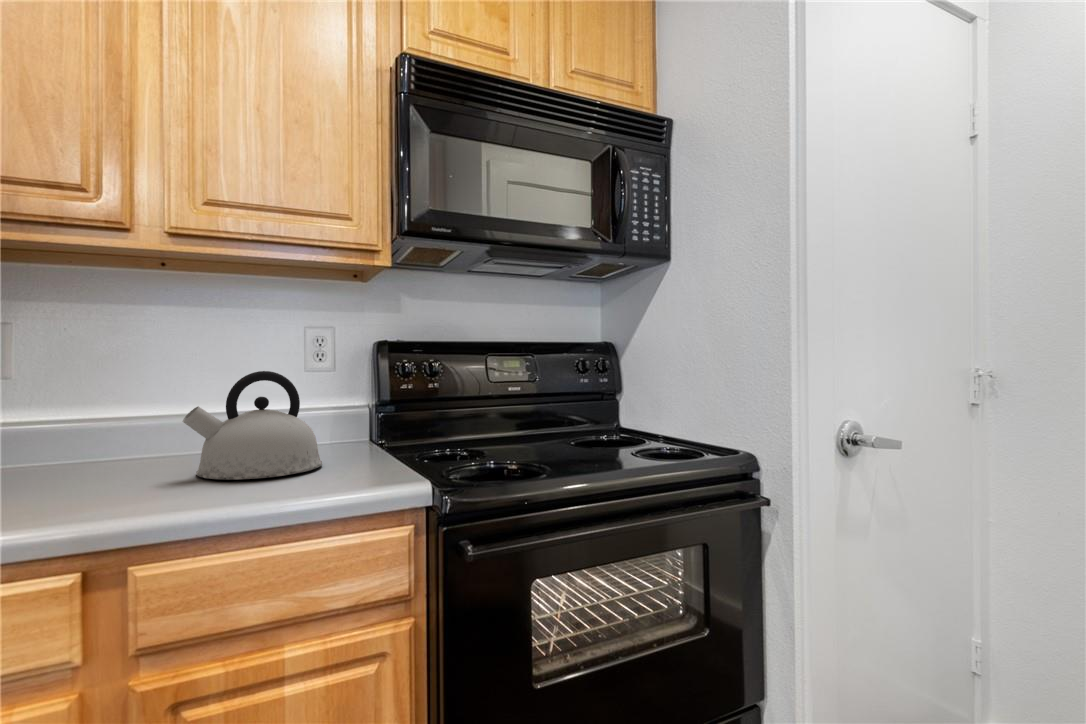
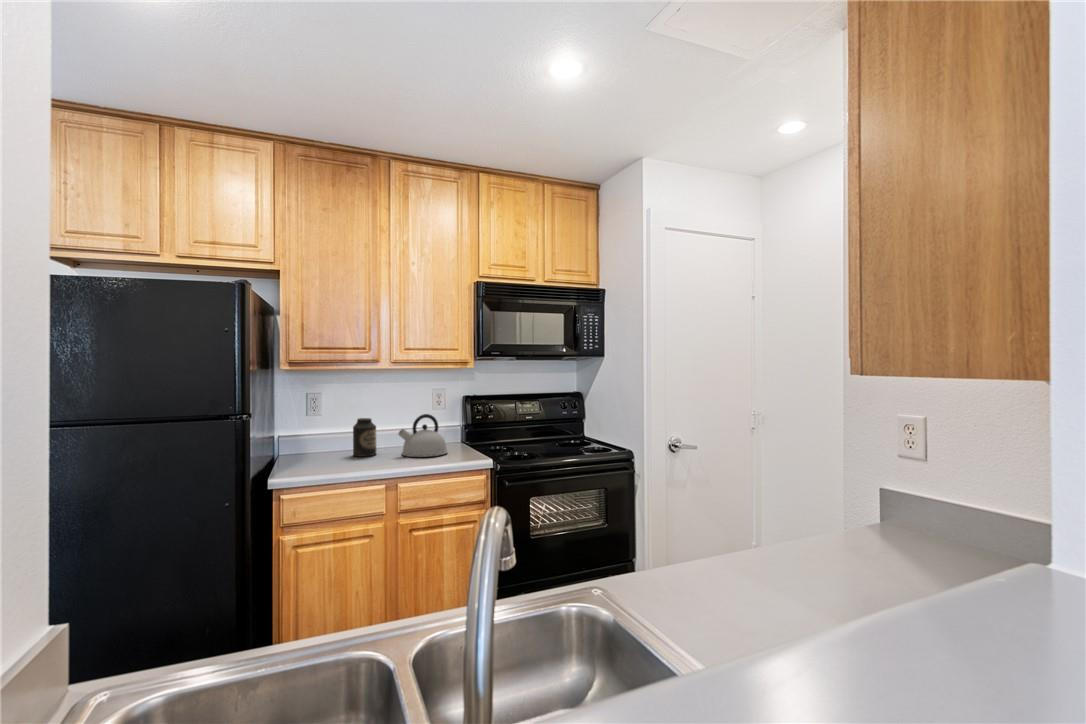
canister: none [58,381,132,481] -> present [353,418,376,457]

